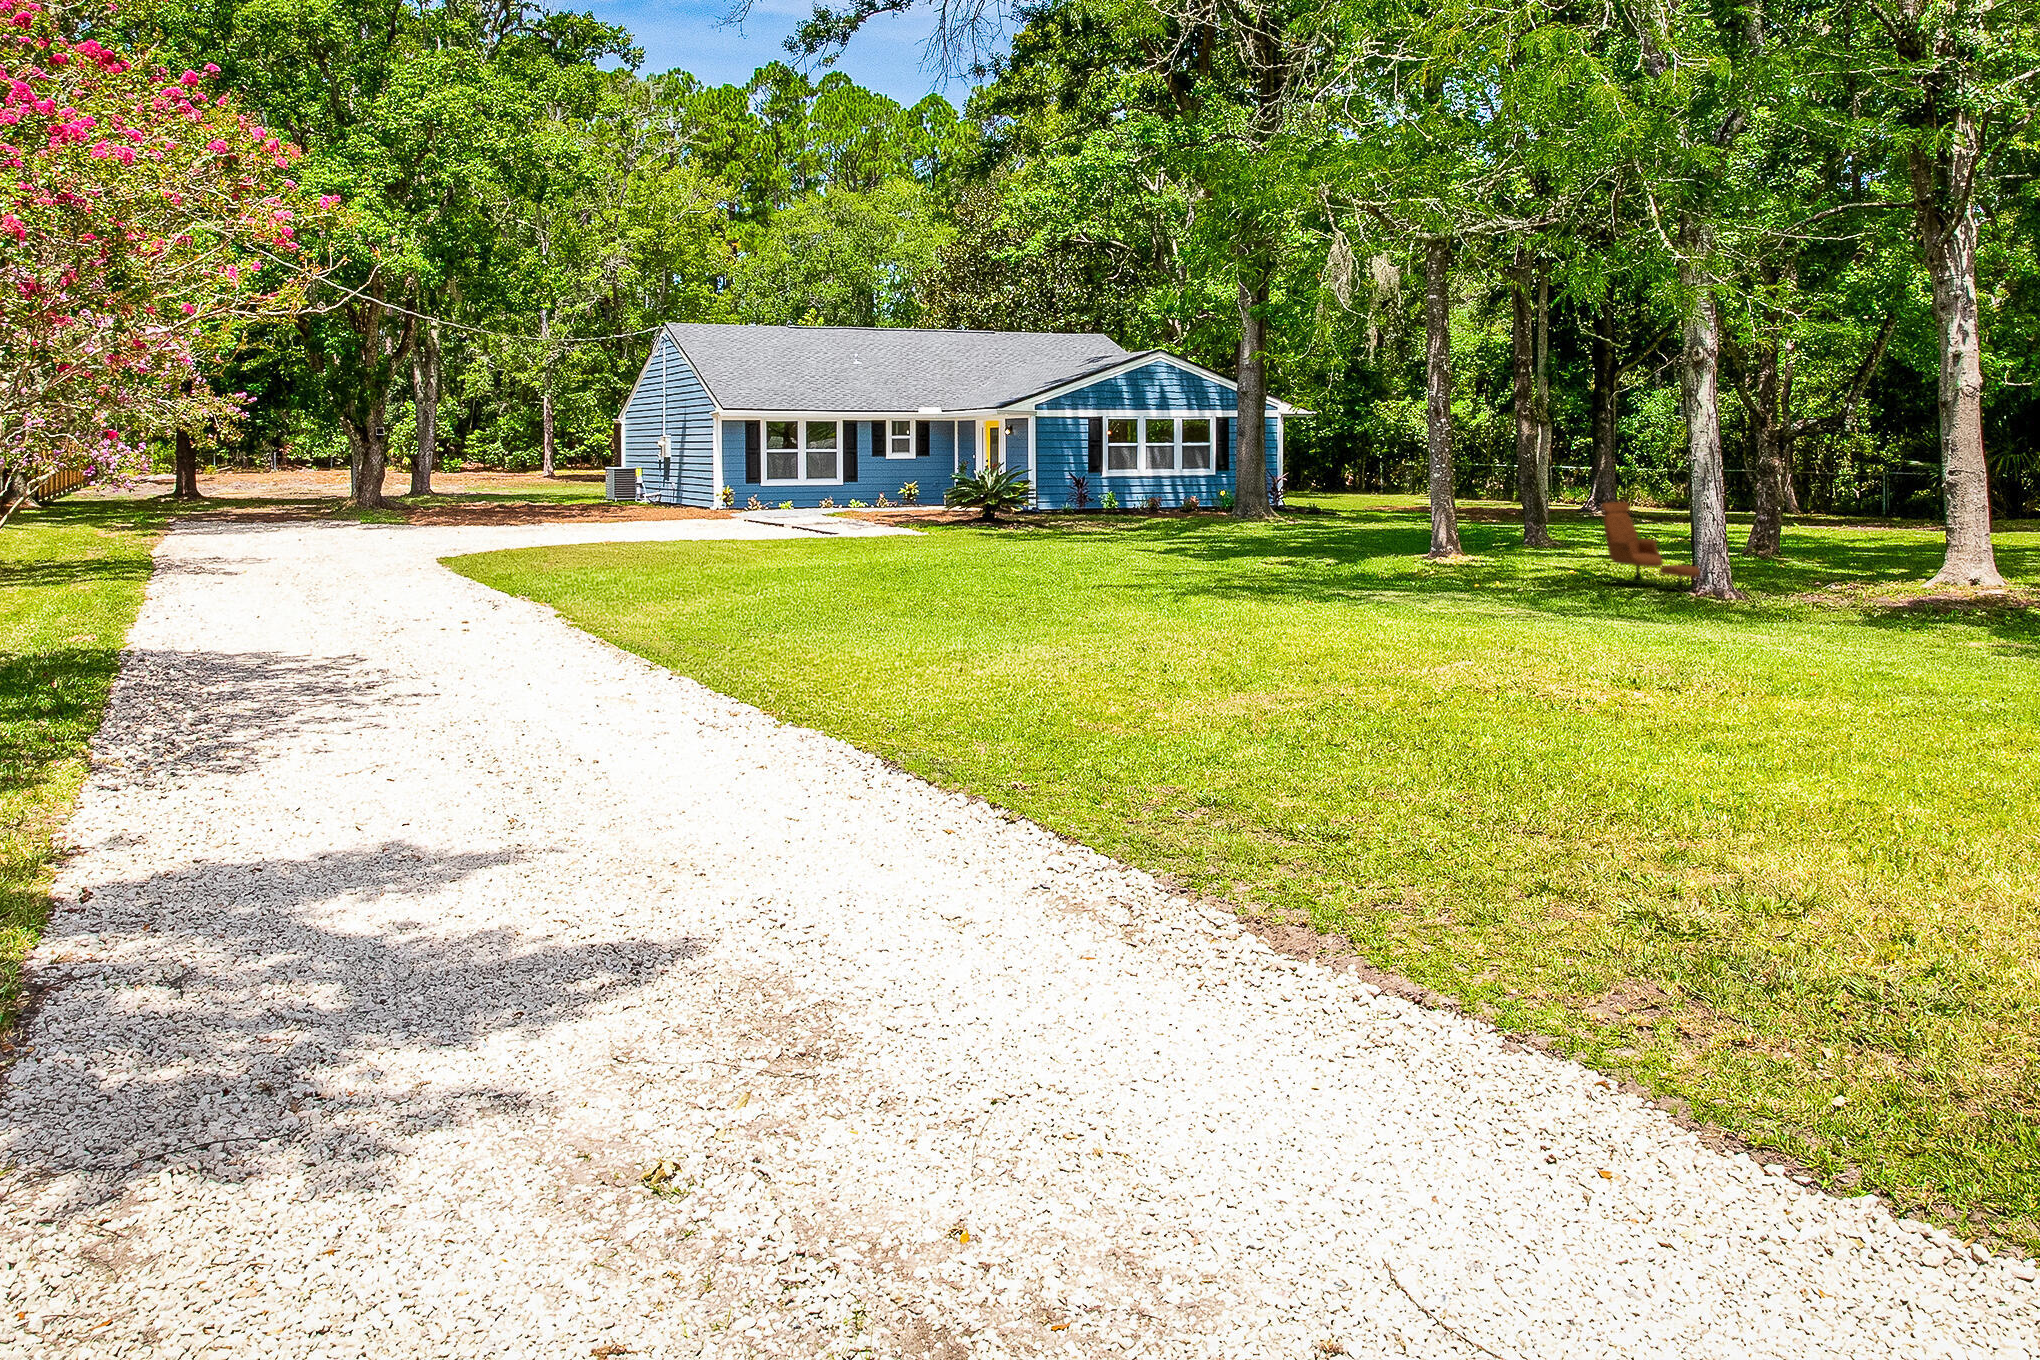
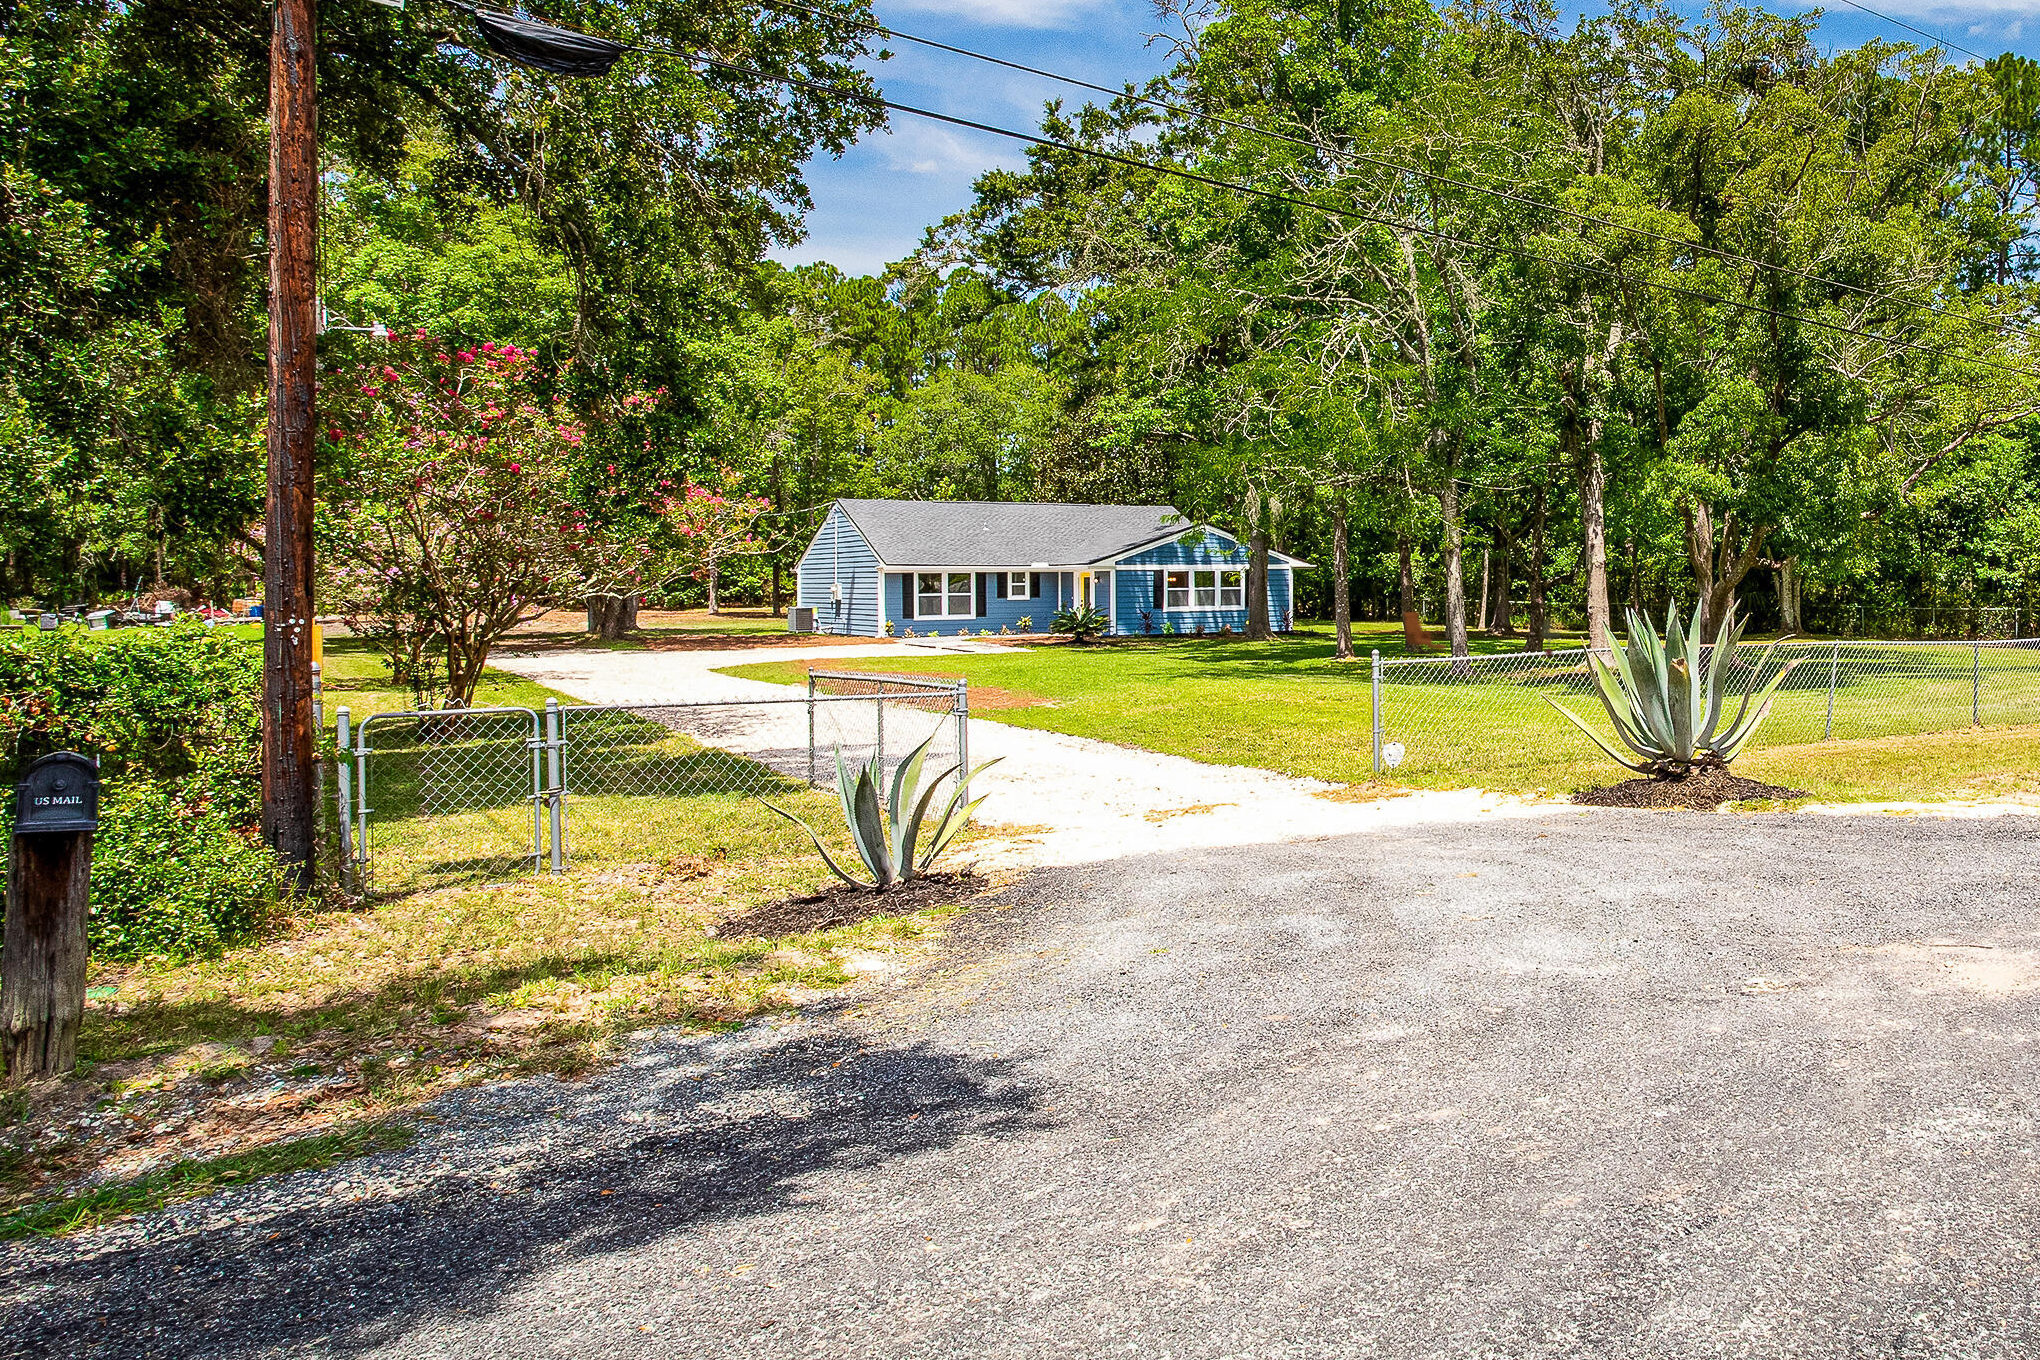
potted tree: none [1896,519,1946,595] -> present [1542,618,1560,656]

